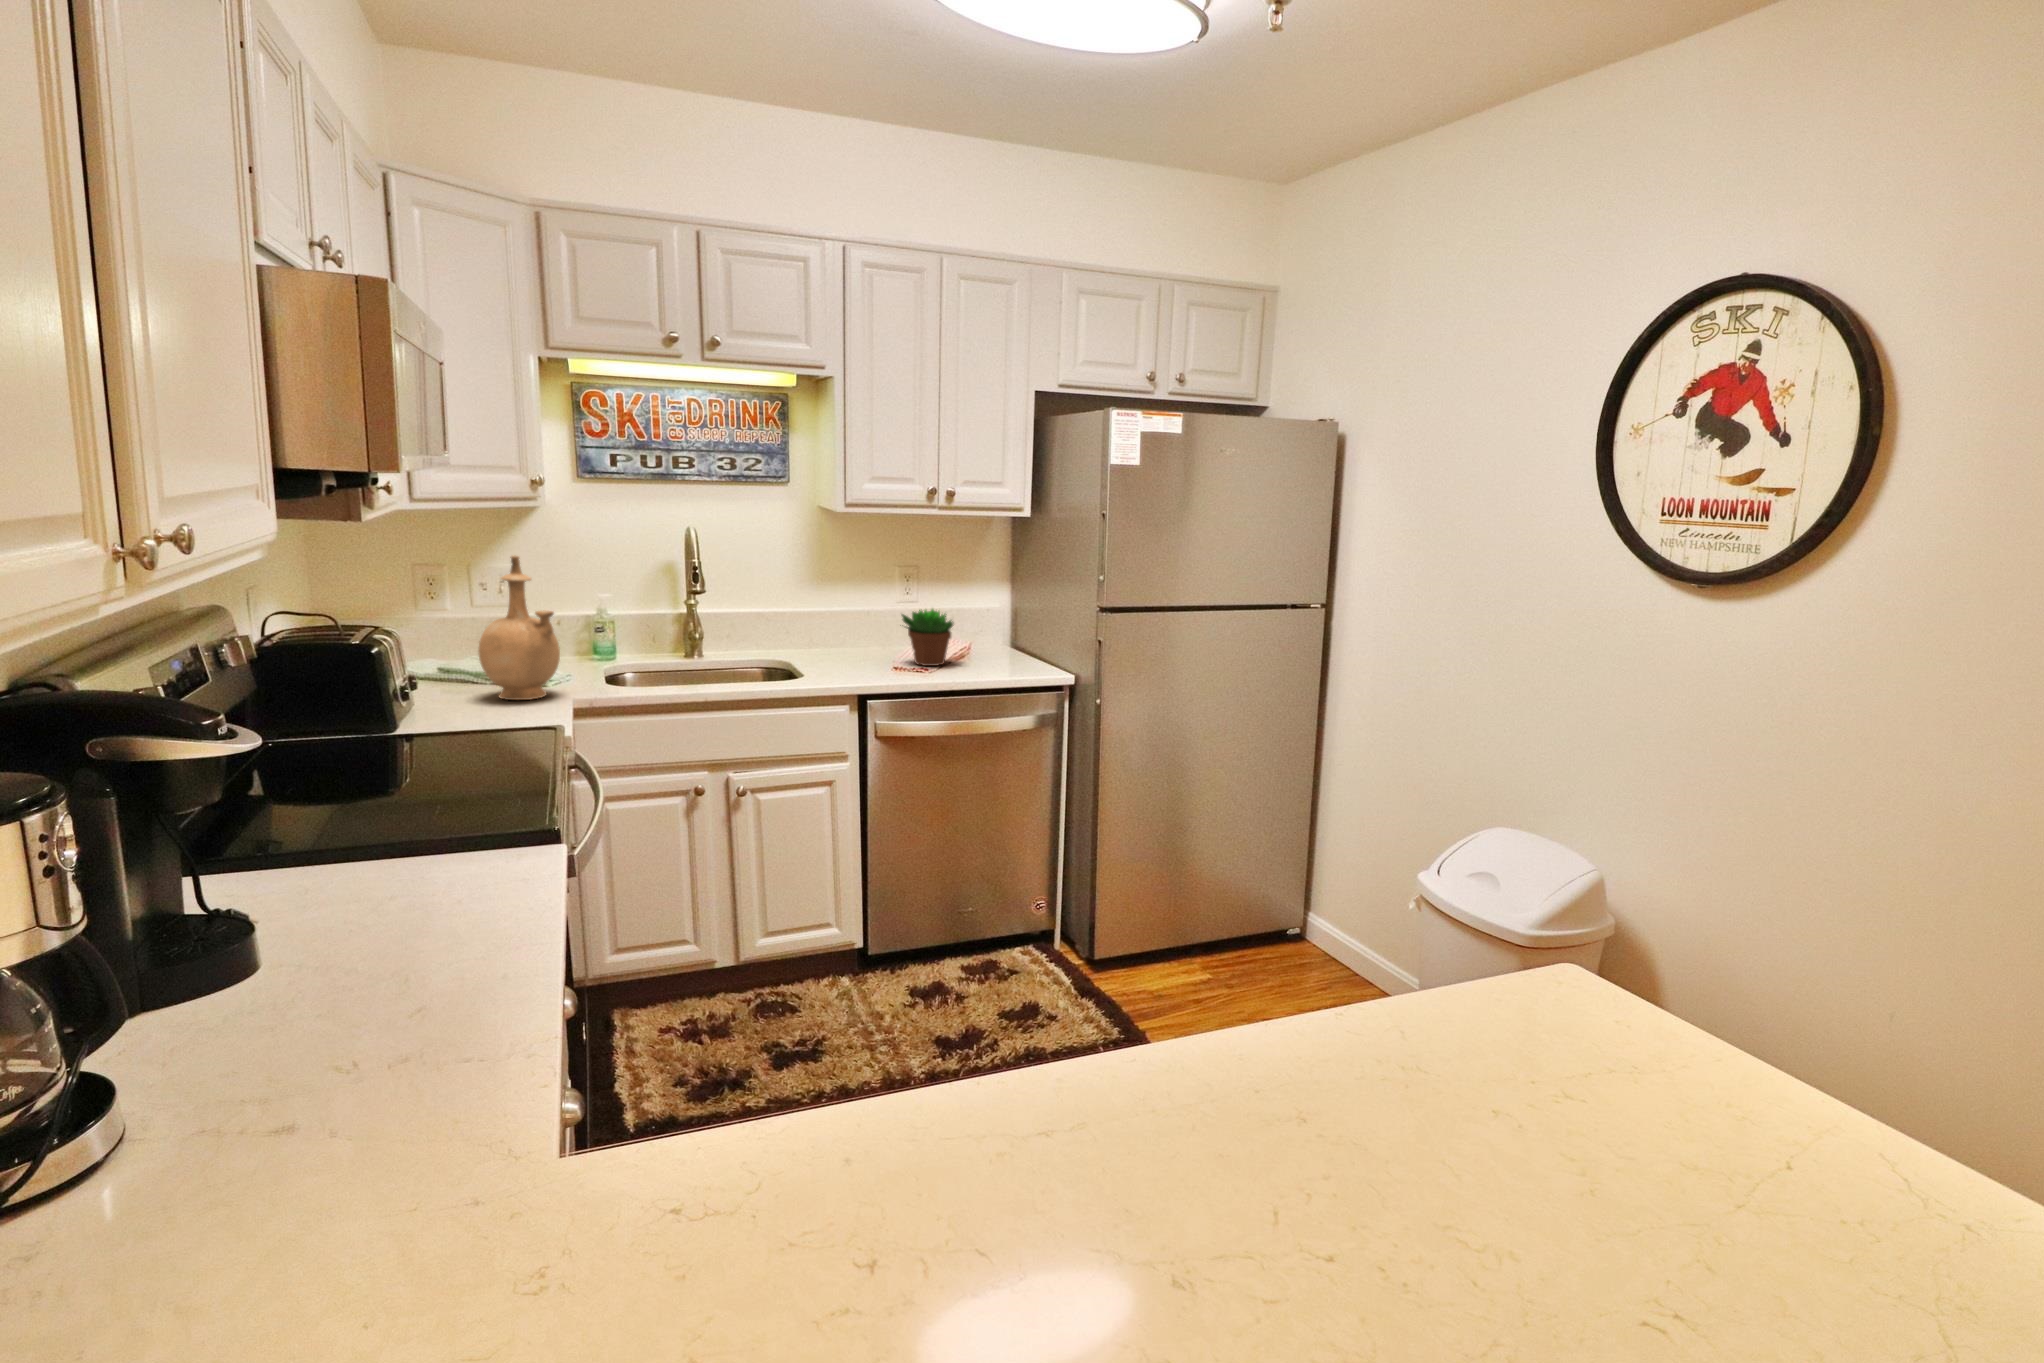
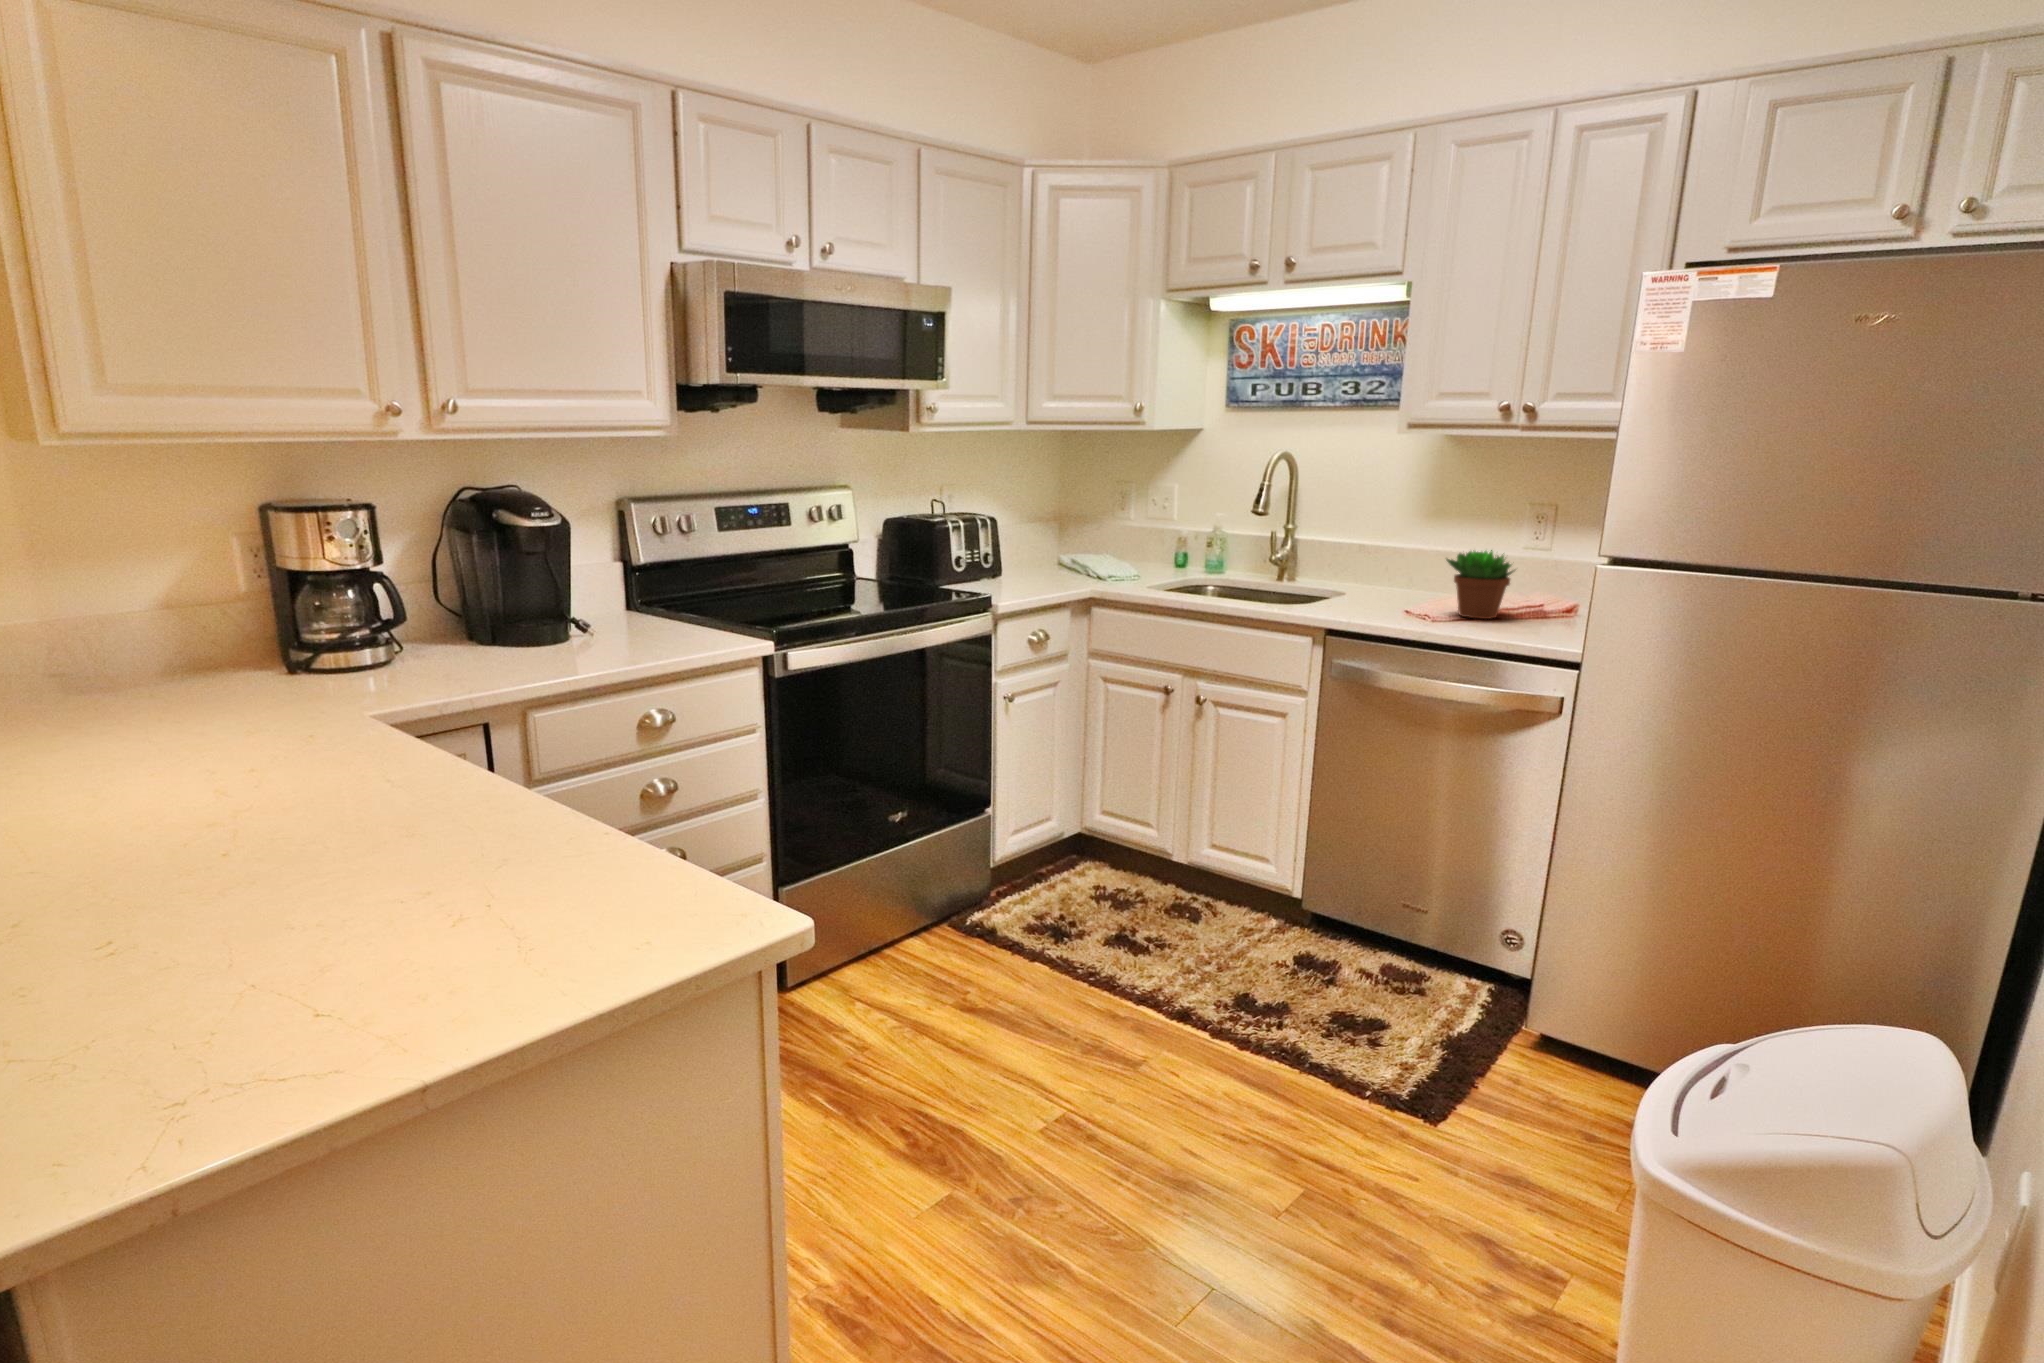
vase: present [478,555,560,700] -> none [1047,468,1107,588]

